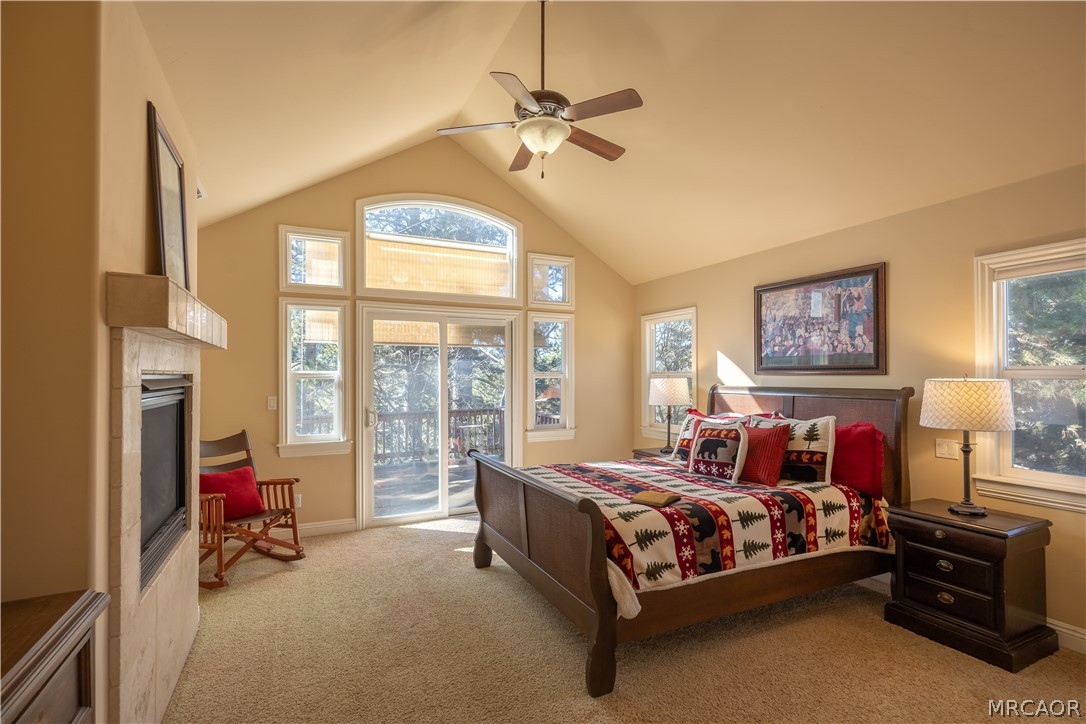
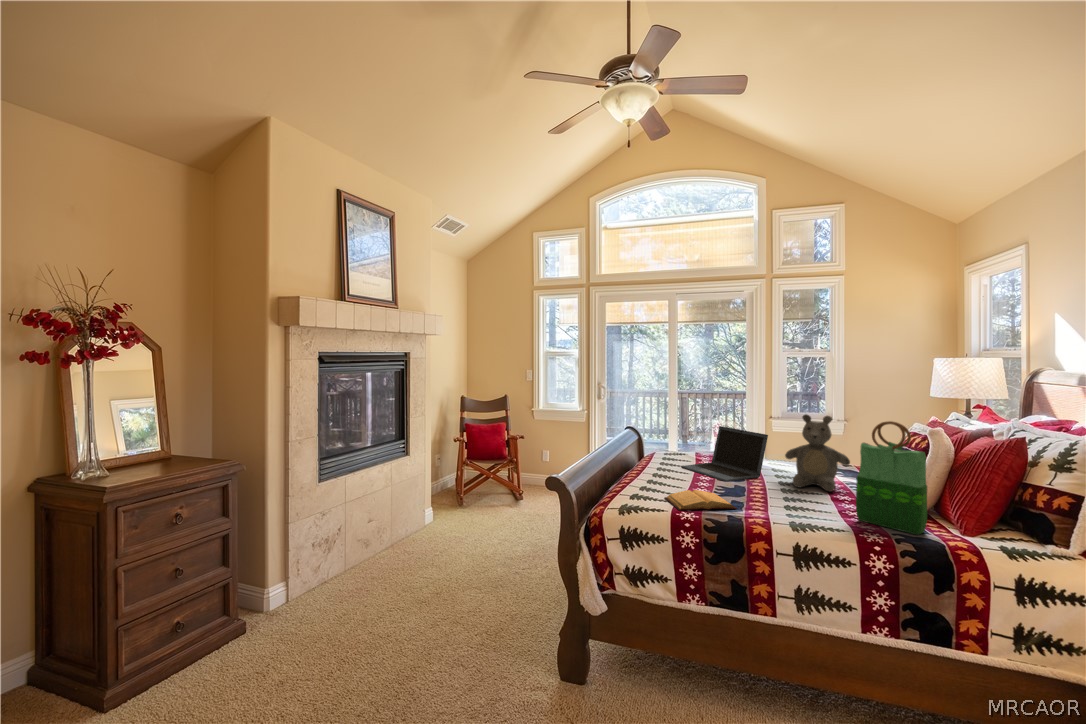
tote bag: none [732,421,773,491] -> present [856,421,927,535]
teddy bear: none [642,422,685,478] -> present [785,414,850,492]
laptop: none [567,439,629,483] -> present [681,426,768,482]

